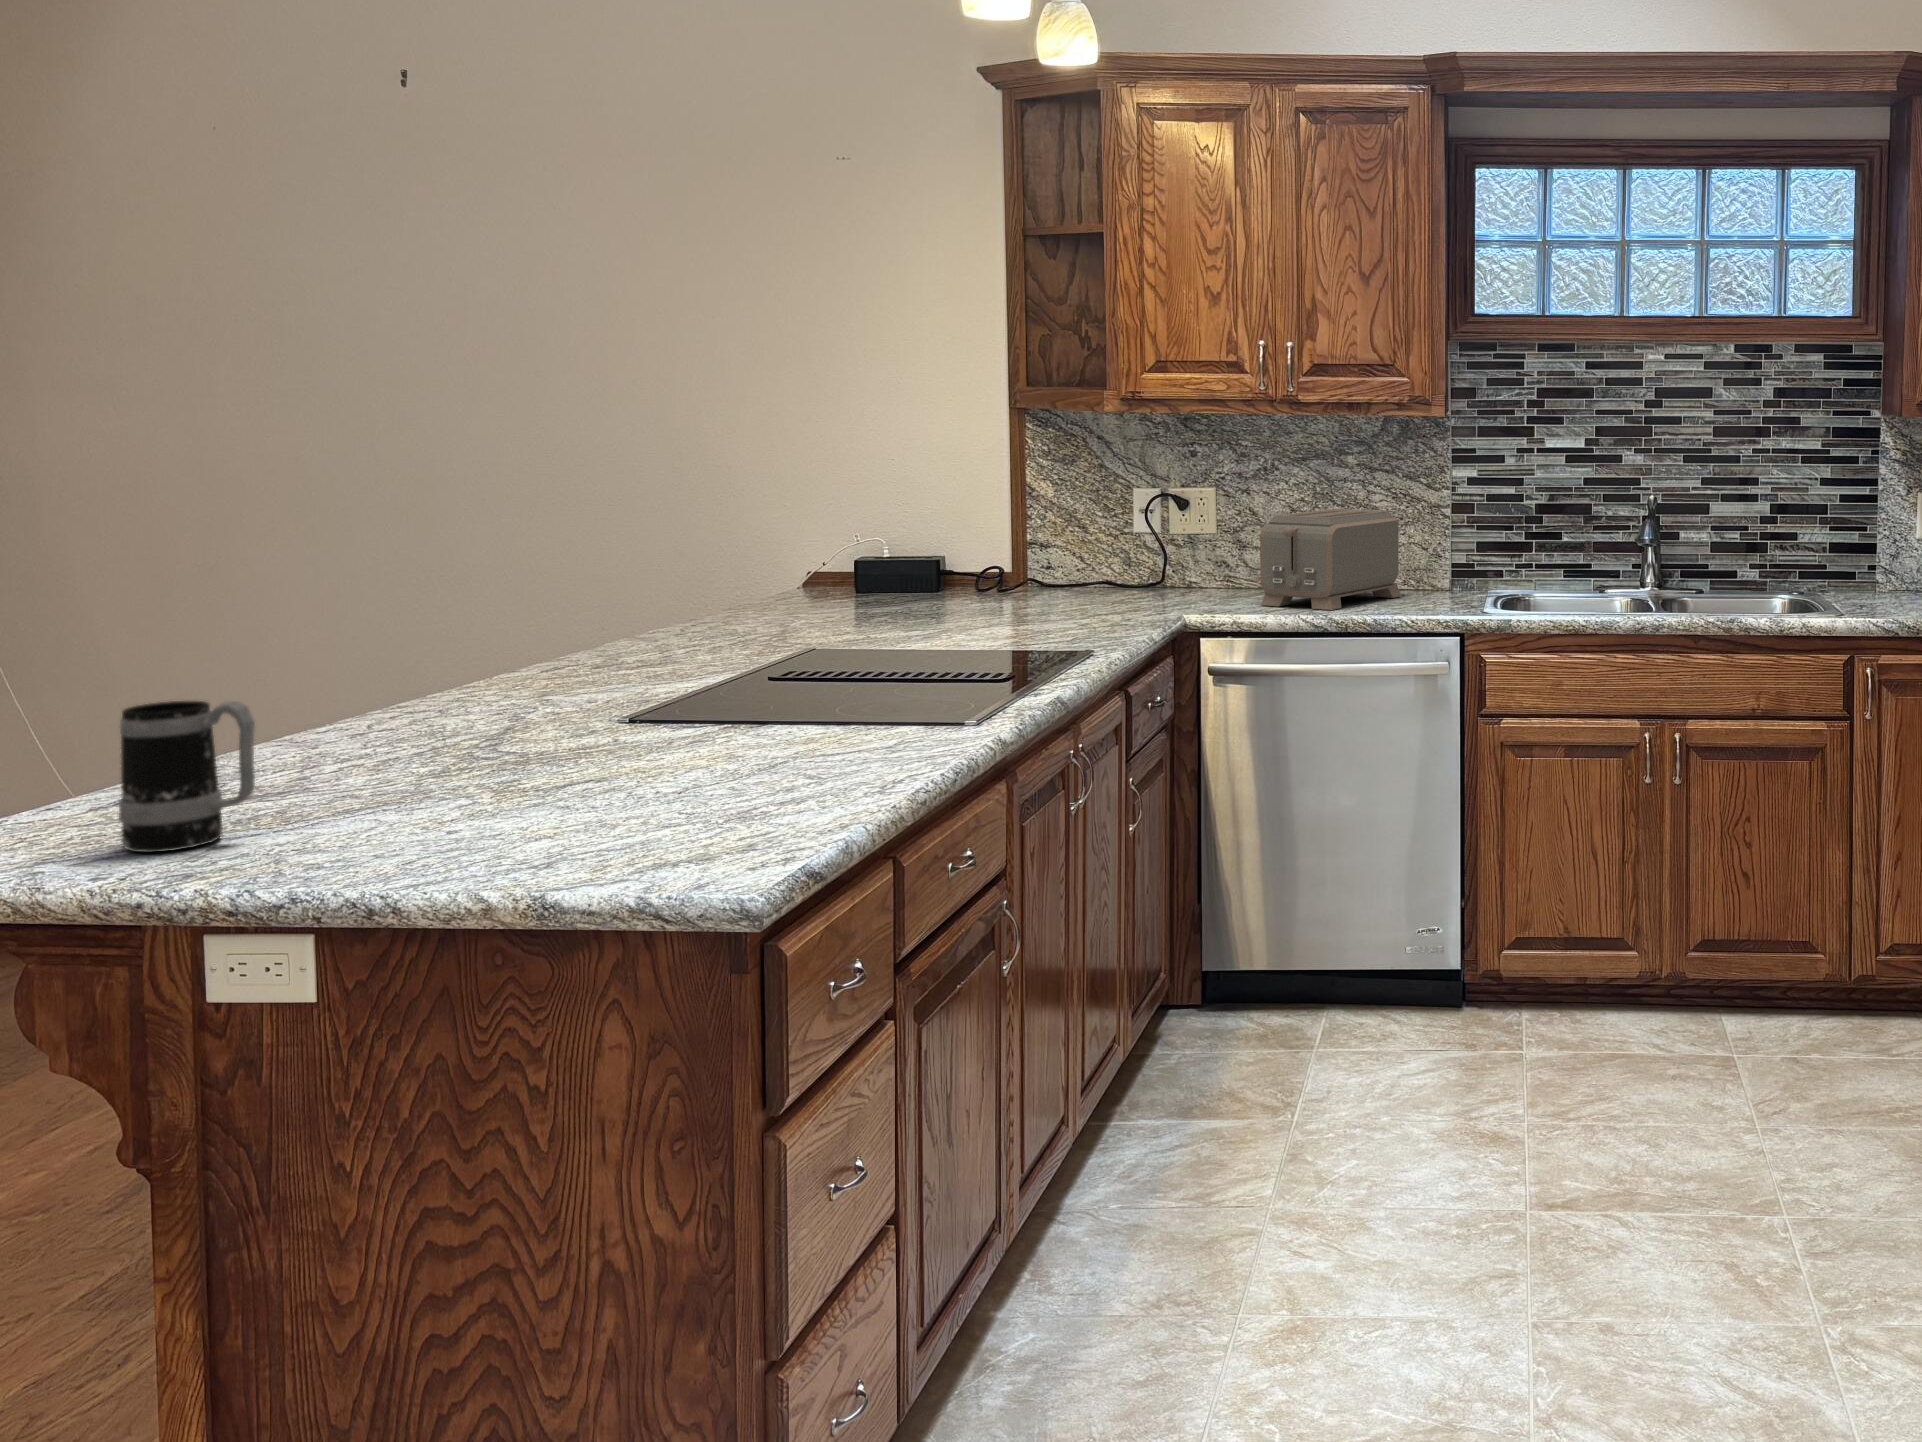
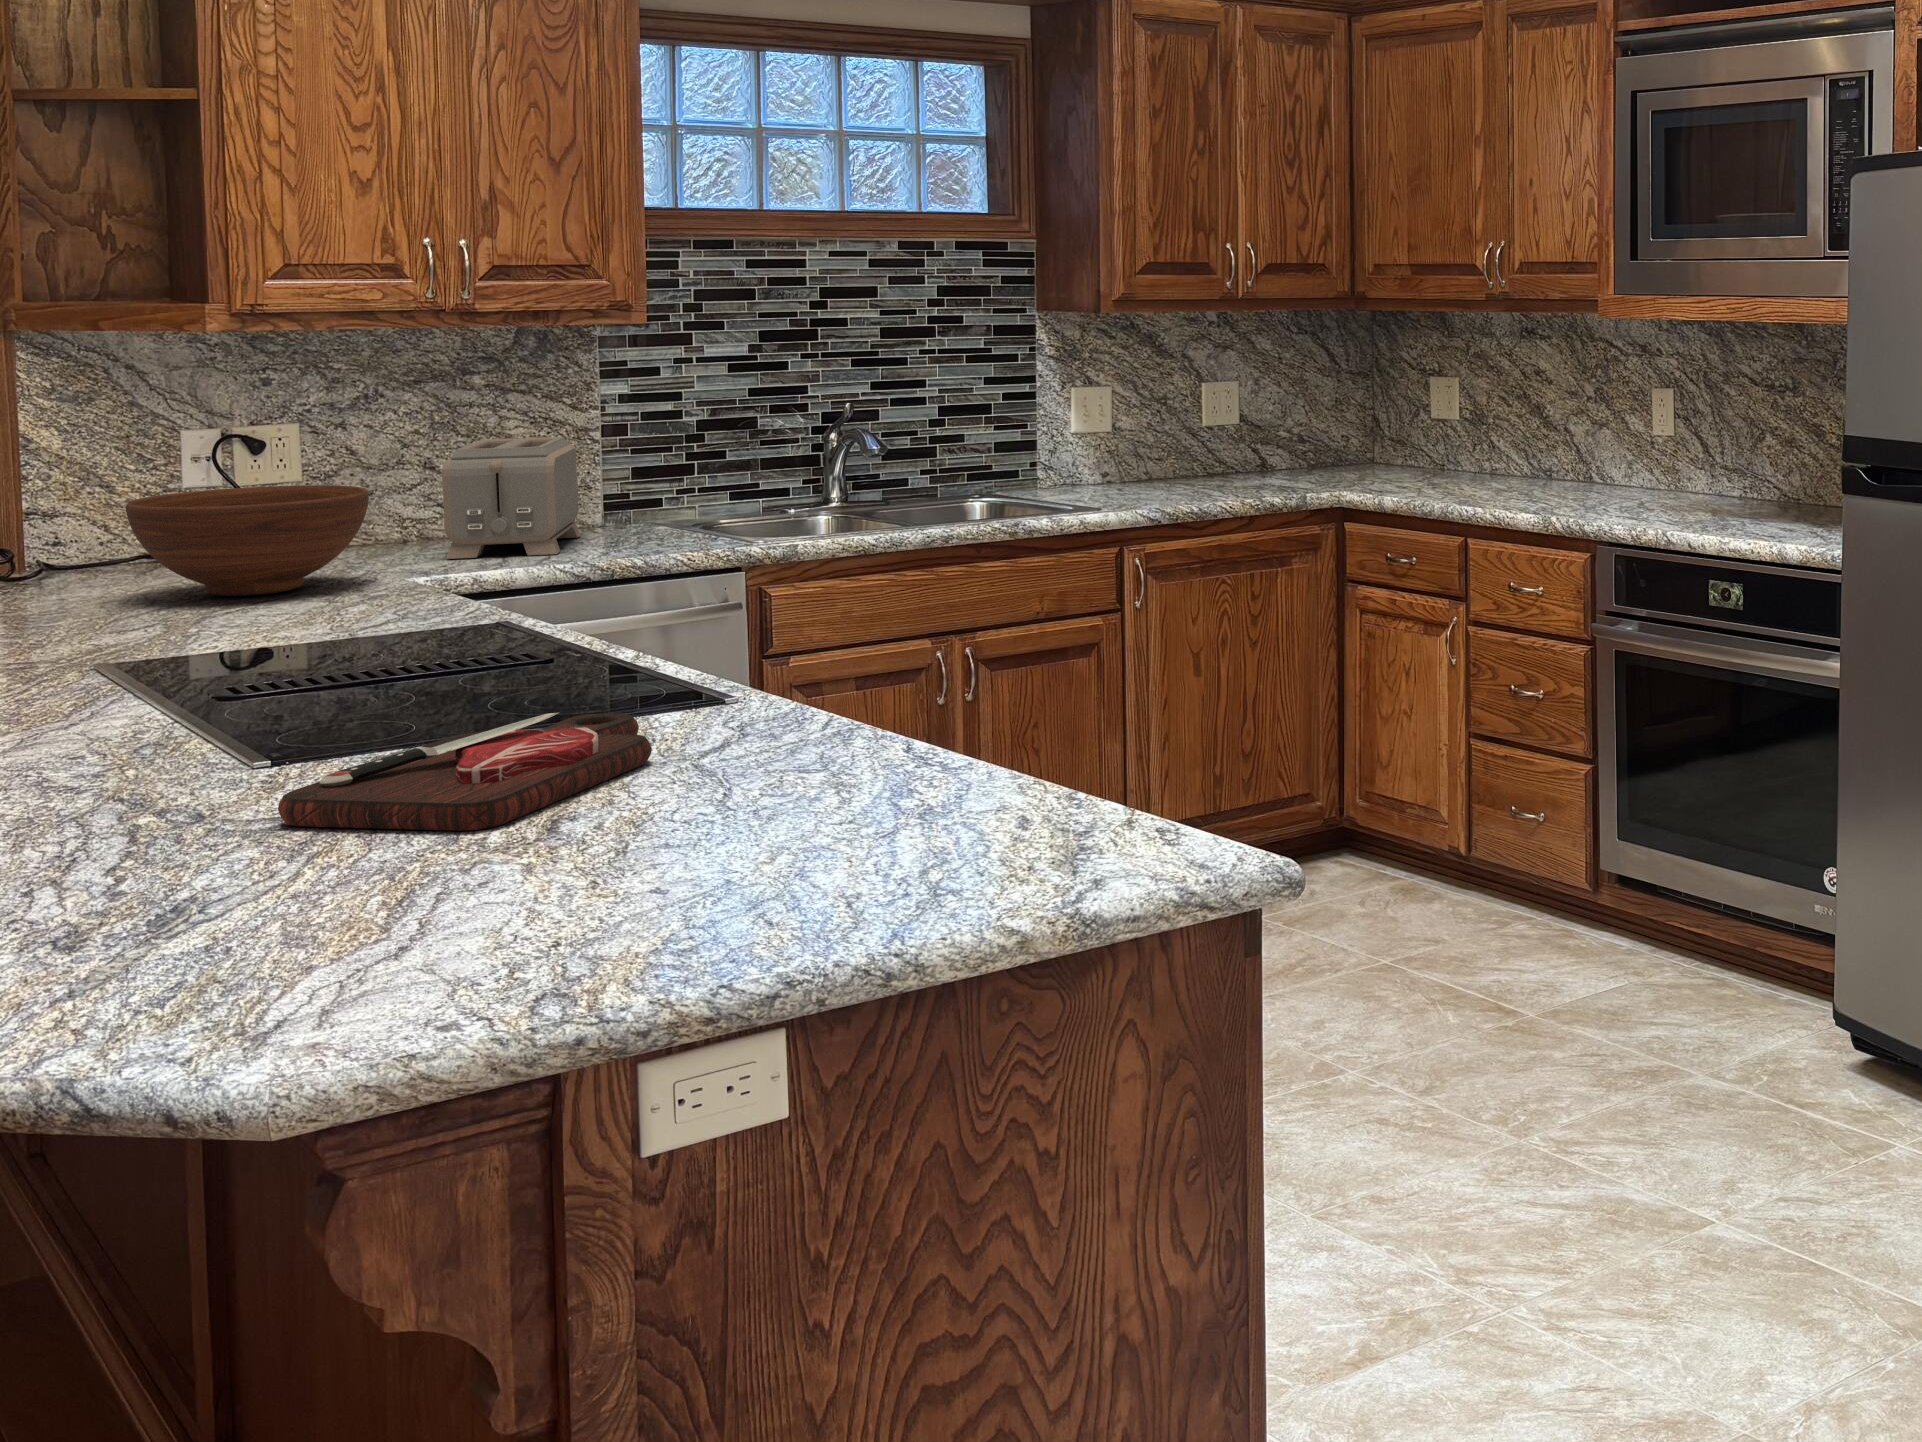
fruit bowl: none [994,534,1161,618] -> present [126,485,369,596]
mug: present [119,701,255,852] -> none [108,701,275,906]
cutting board: none [388,746,774,837] -> present [278,713,652,831]

